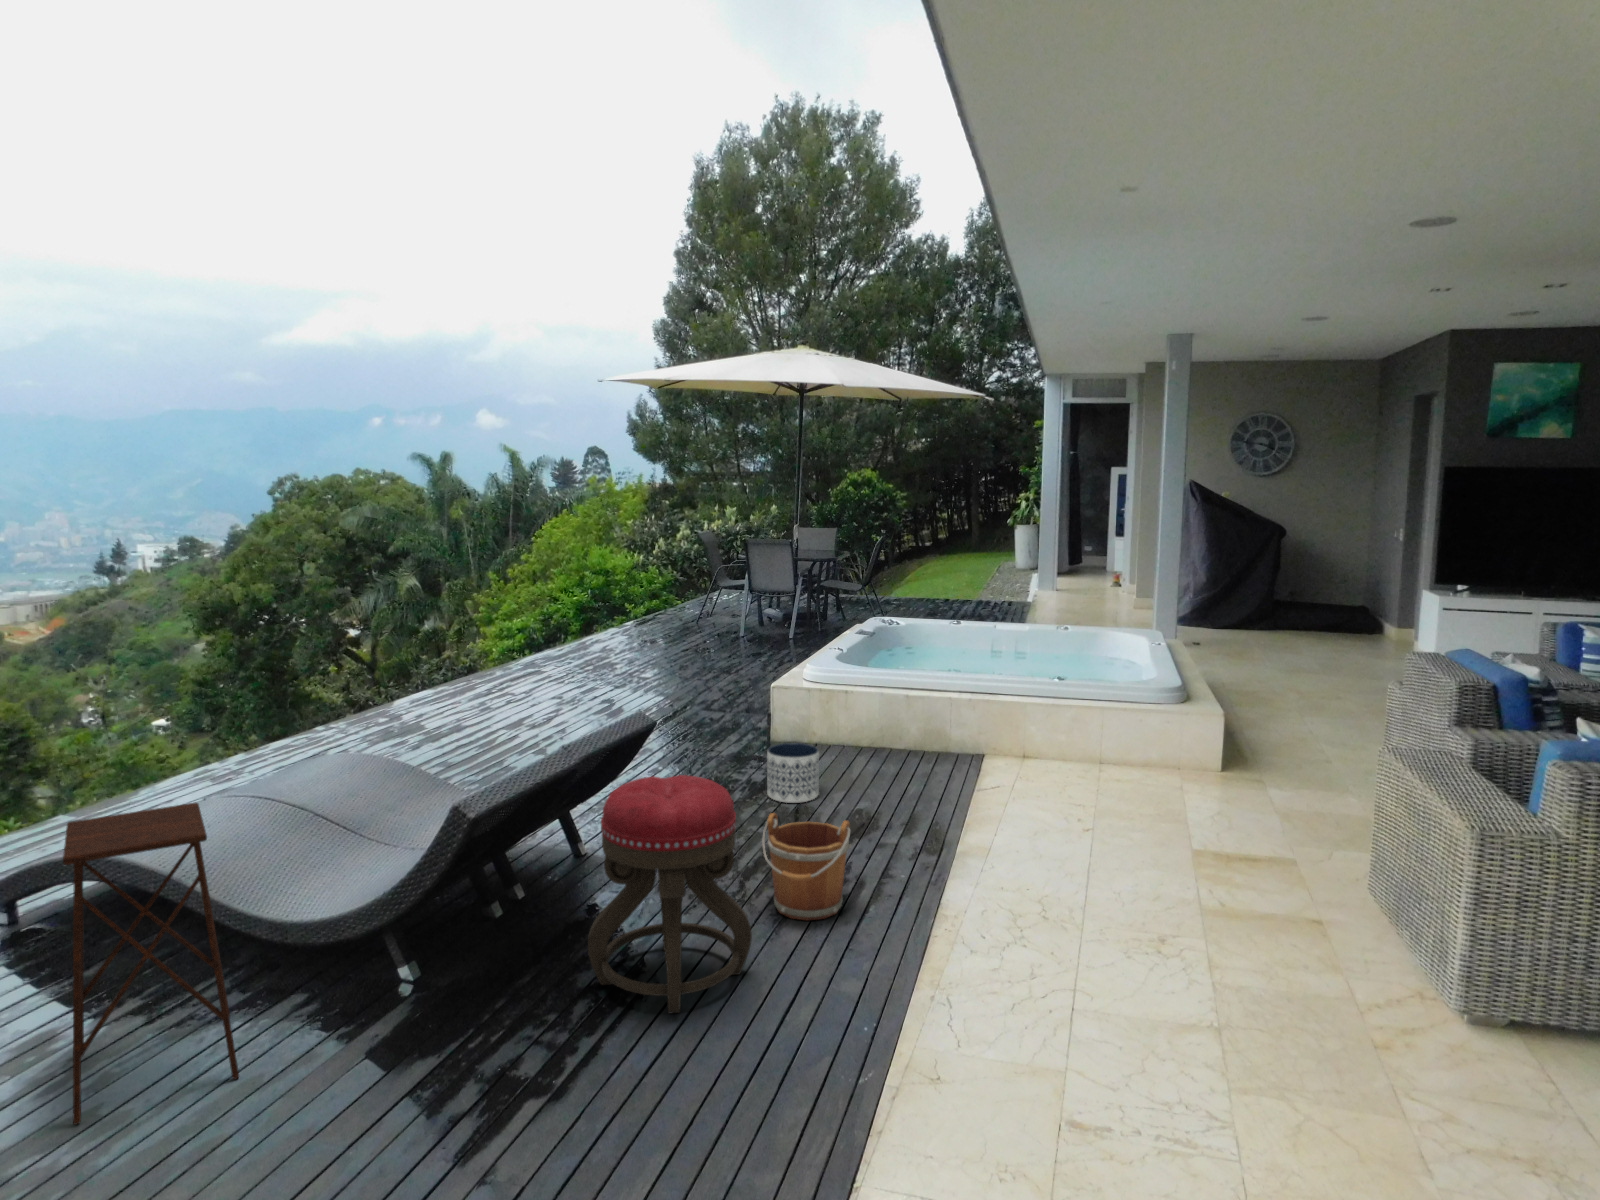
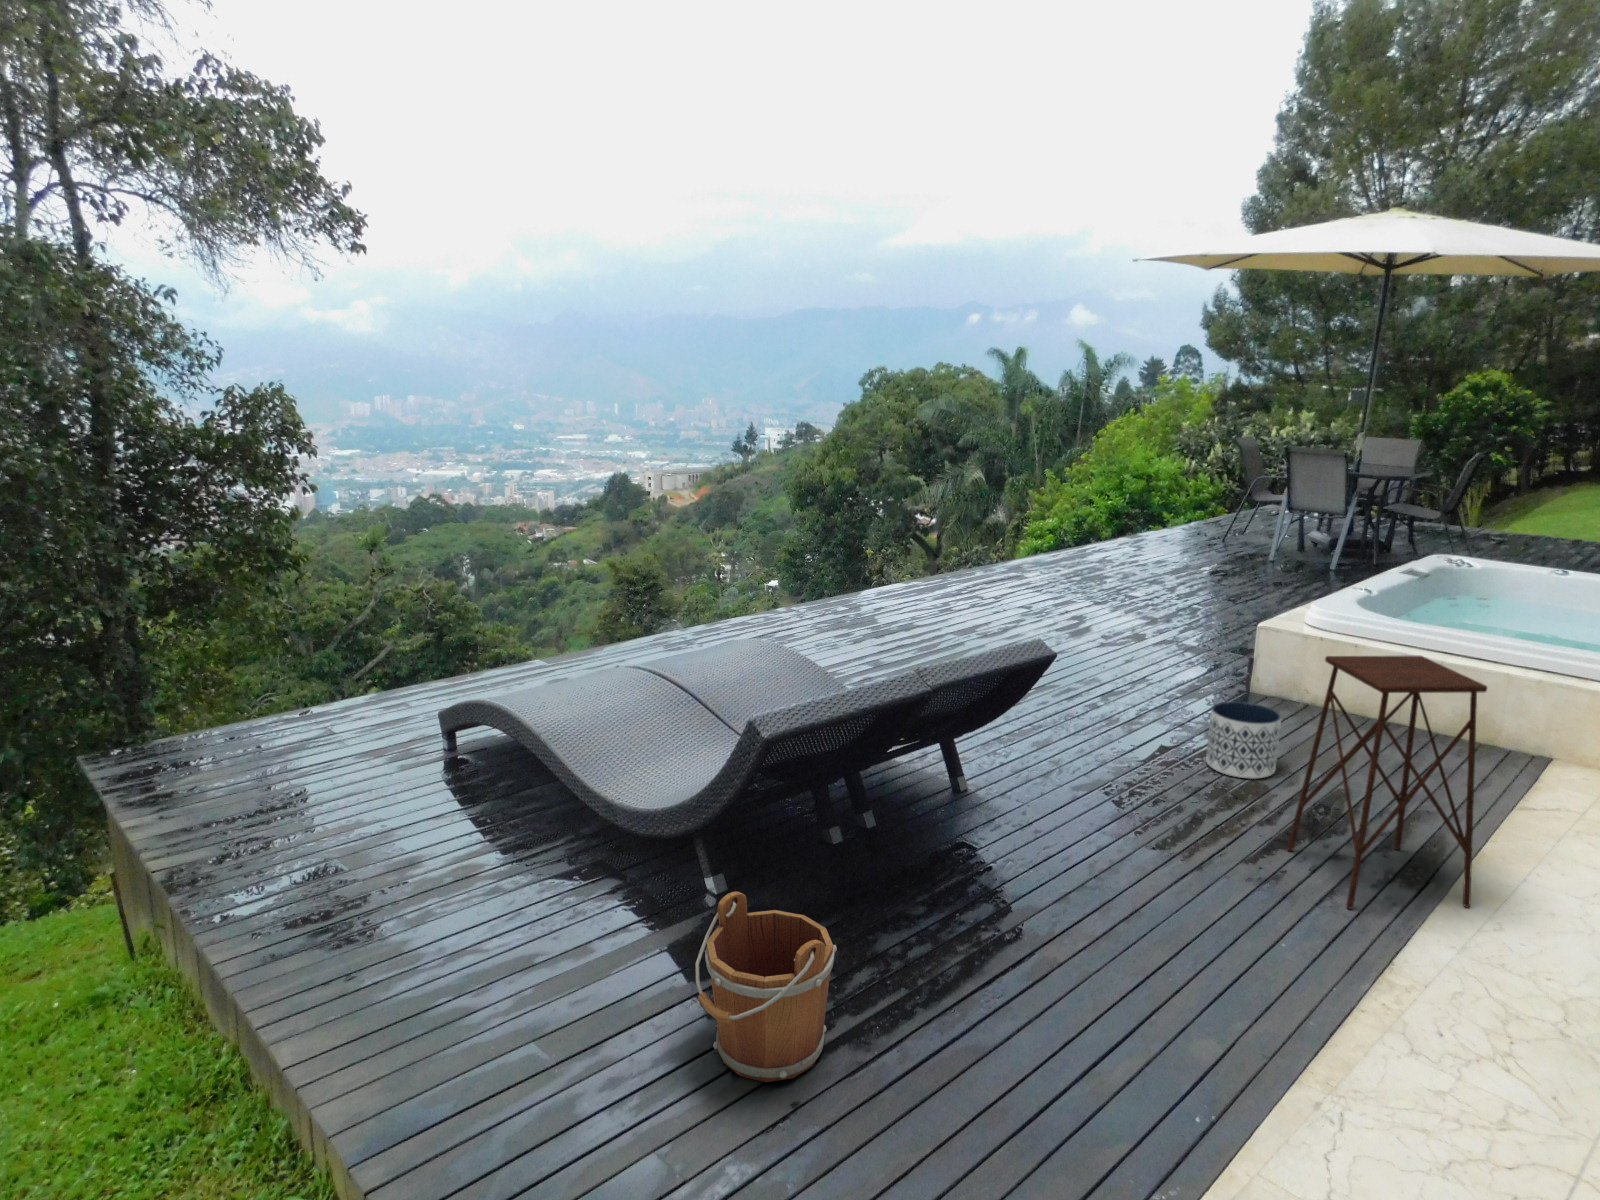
ottoman: present [588,775,752,1014] -> none [882,725,1077,1011]
side table: present [63,802,239,1124] -> present [1287,656,1487,909]
bucket: present [762,813,851,920] -> present [695,892,837,1082]

